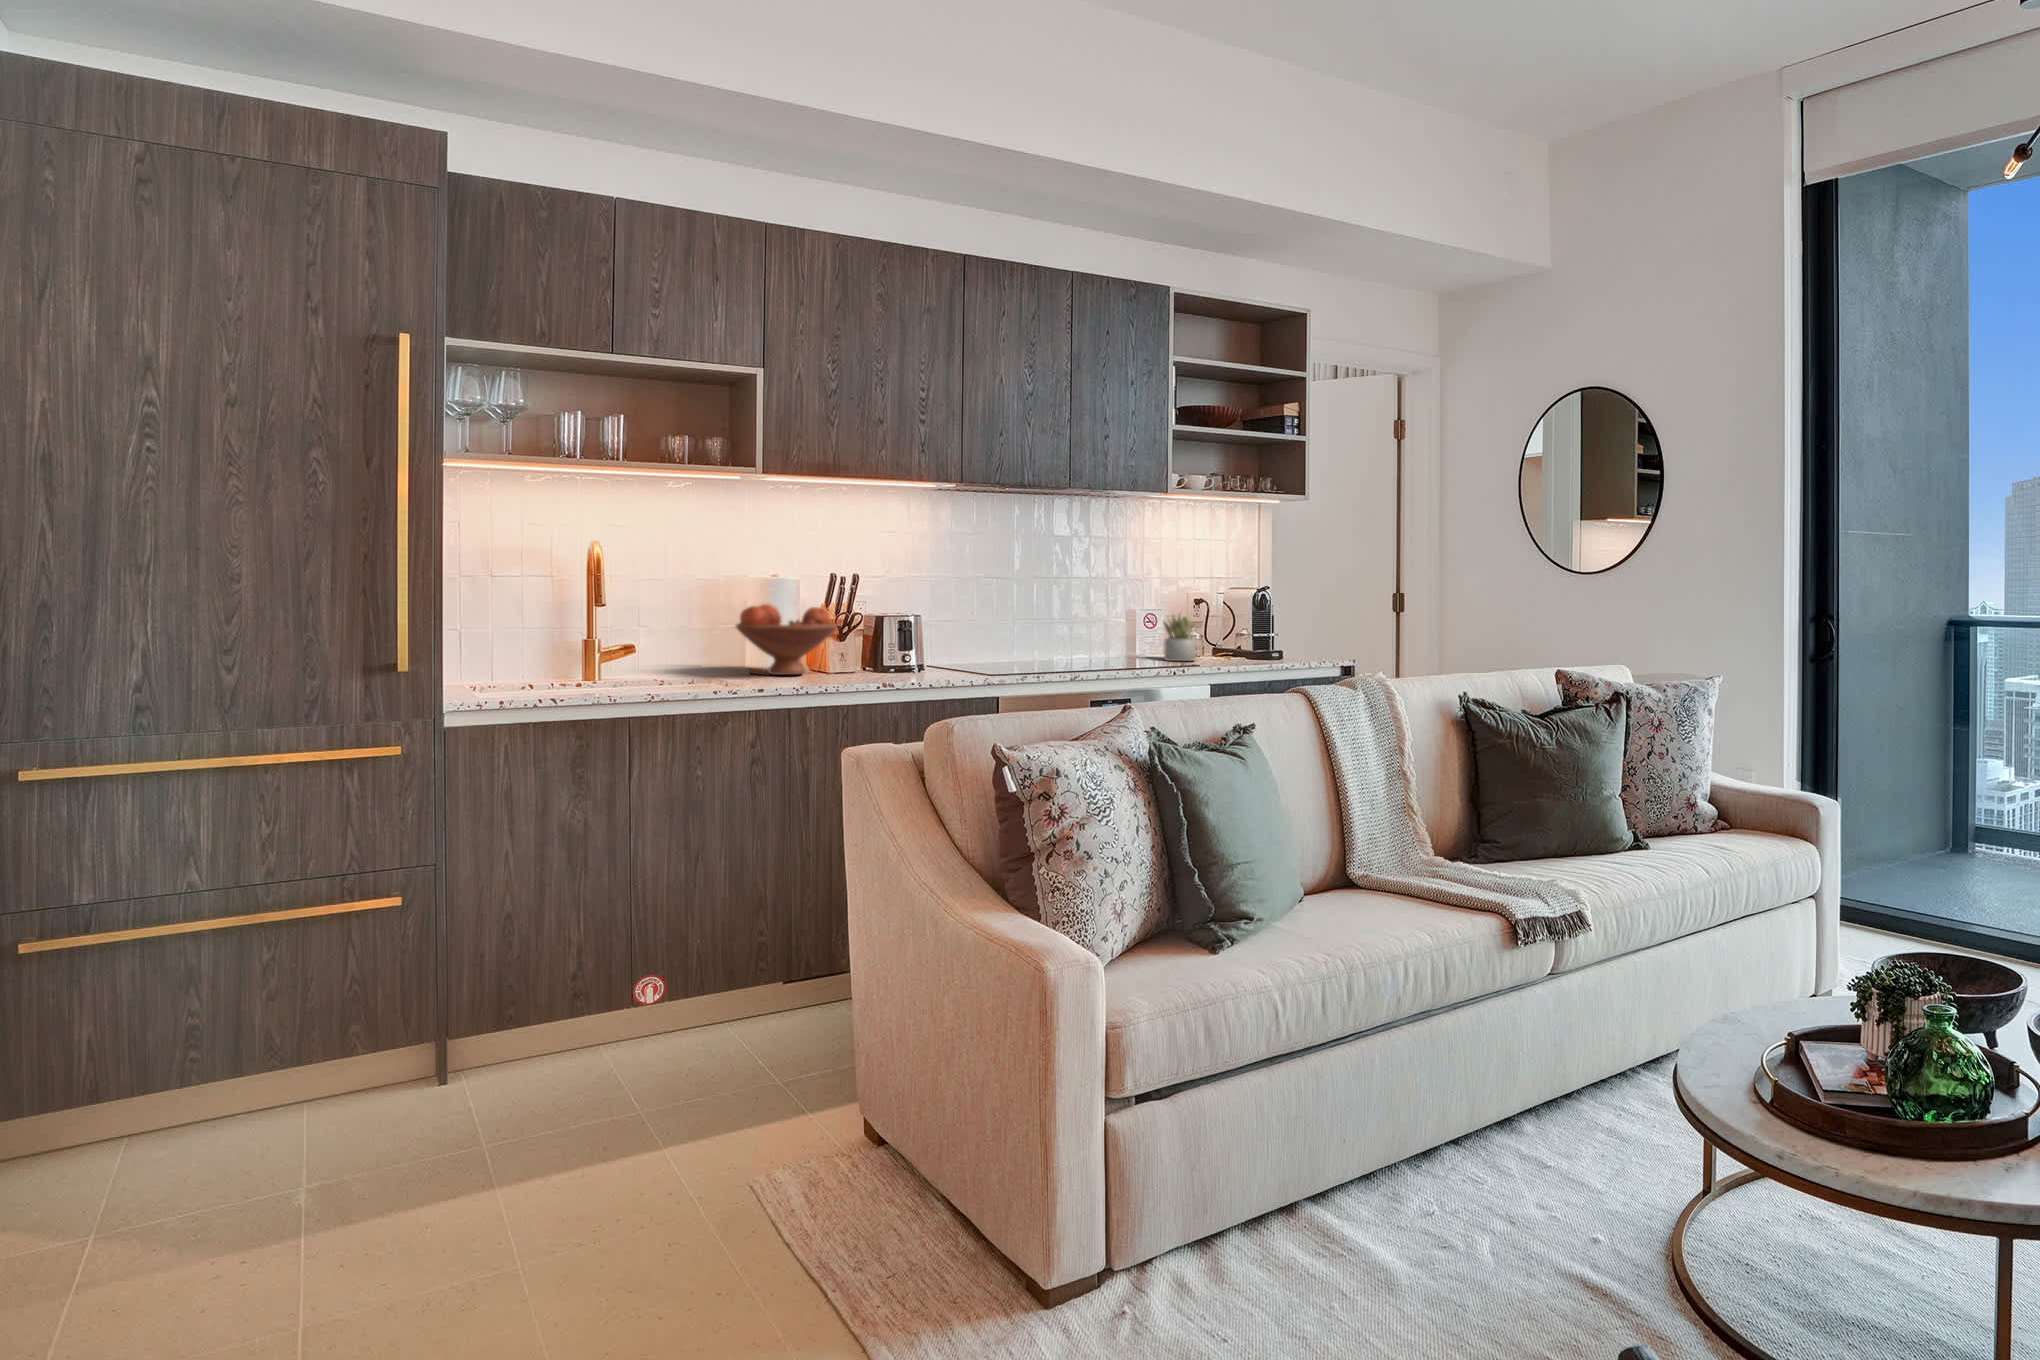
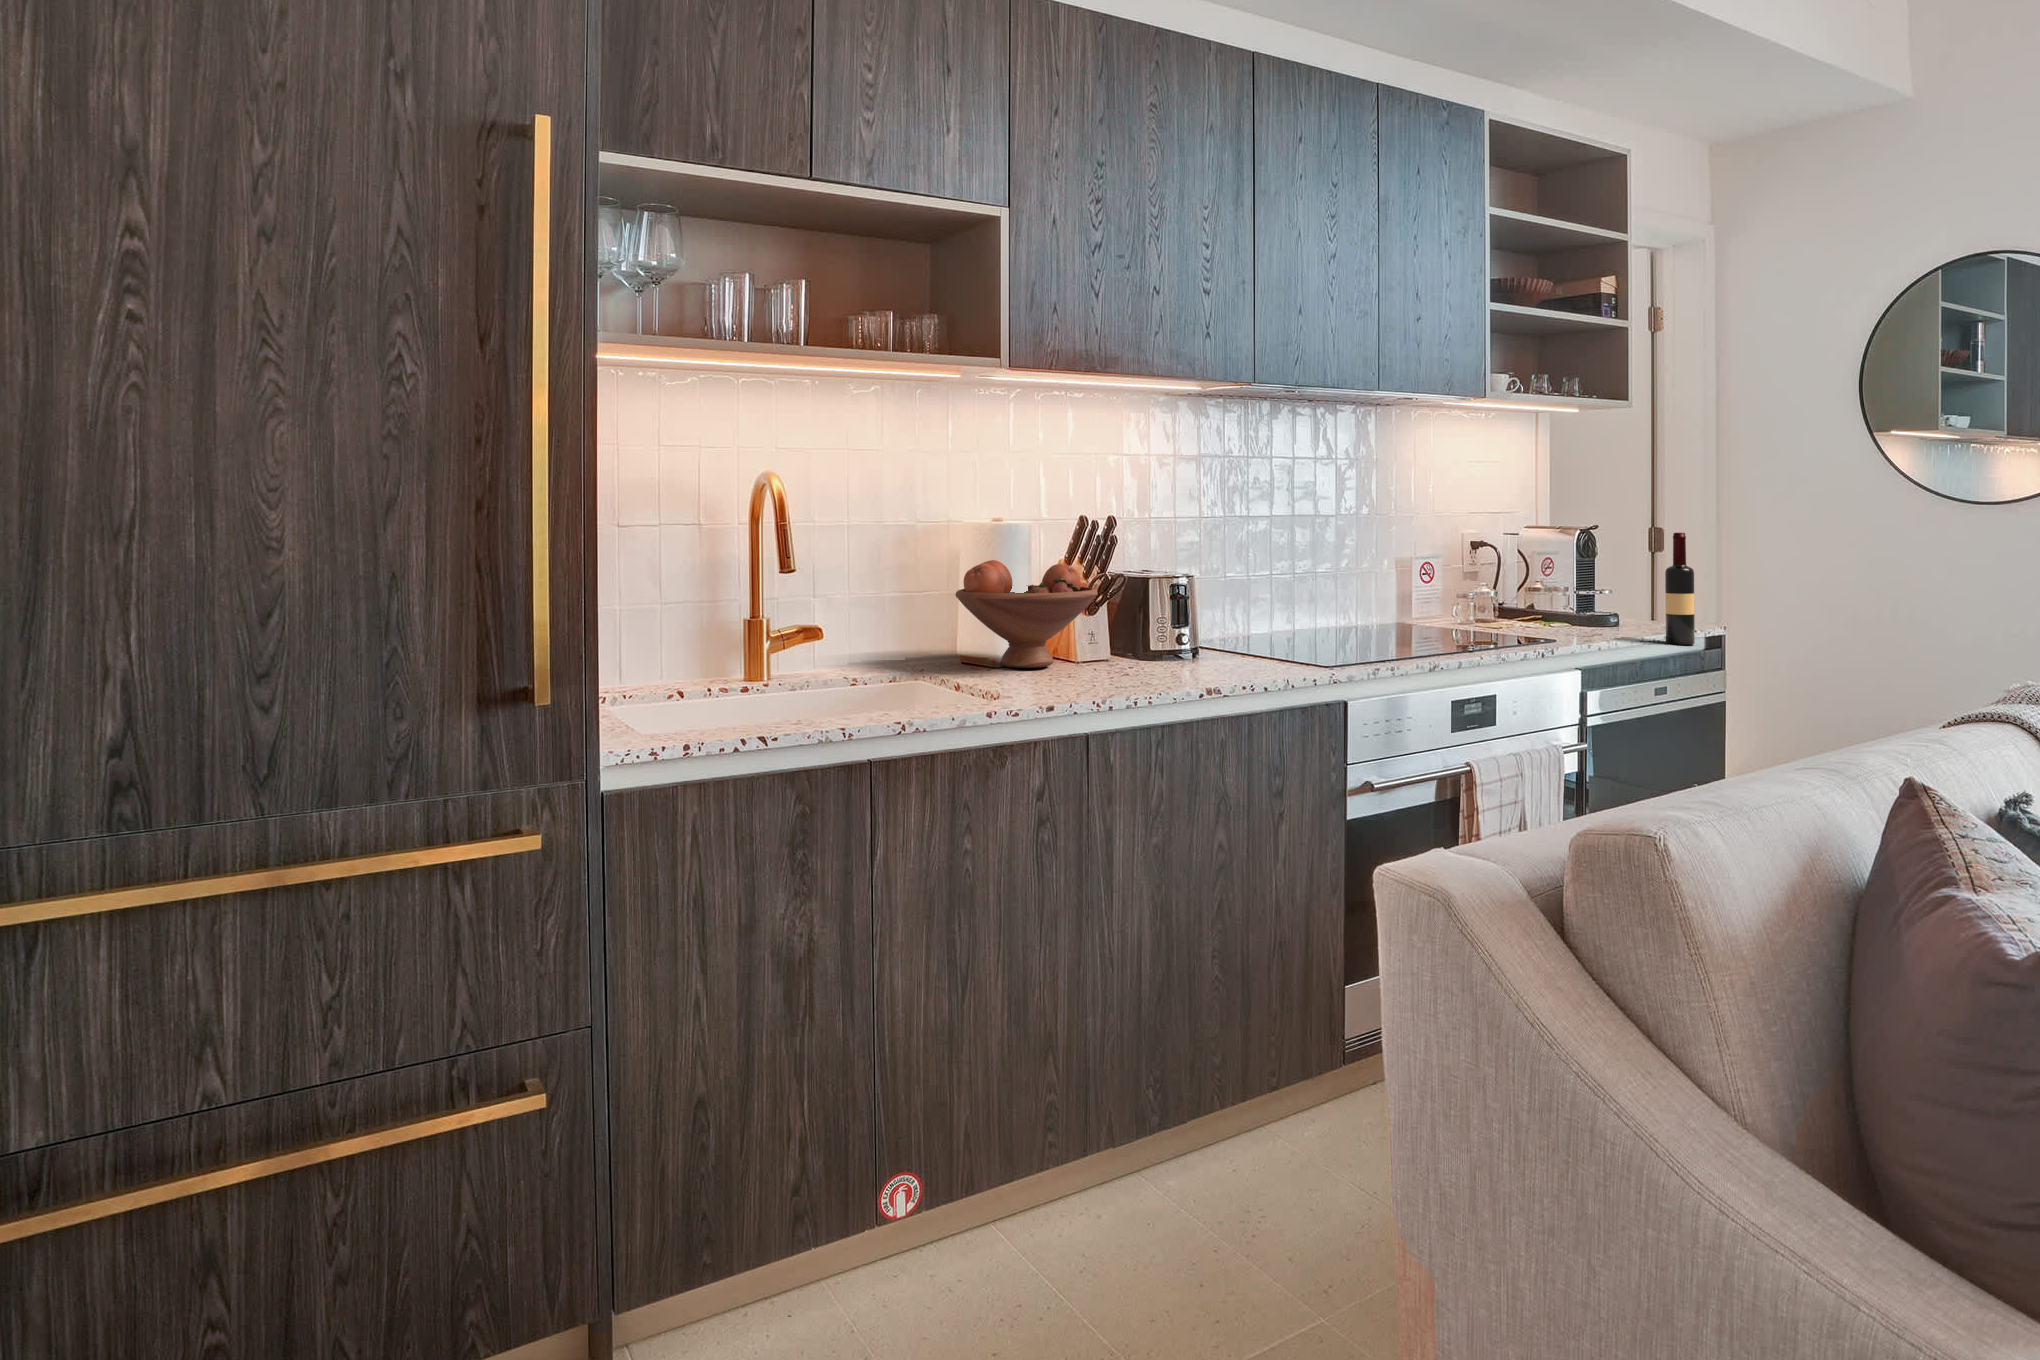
wine bottle: none [1292,594,1311,671] -> present [1665,533,1695,645]
succulent plant: present [1164,614,1196,661] -> none [1463,558,1520,631]

